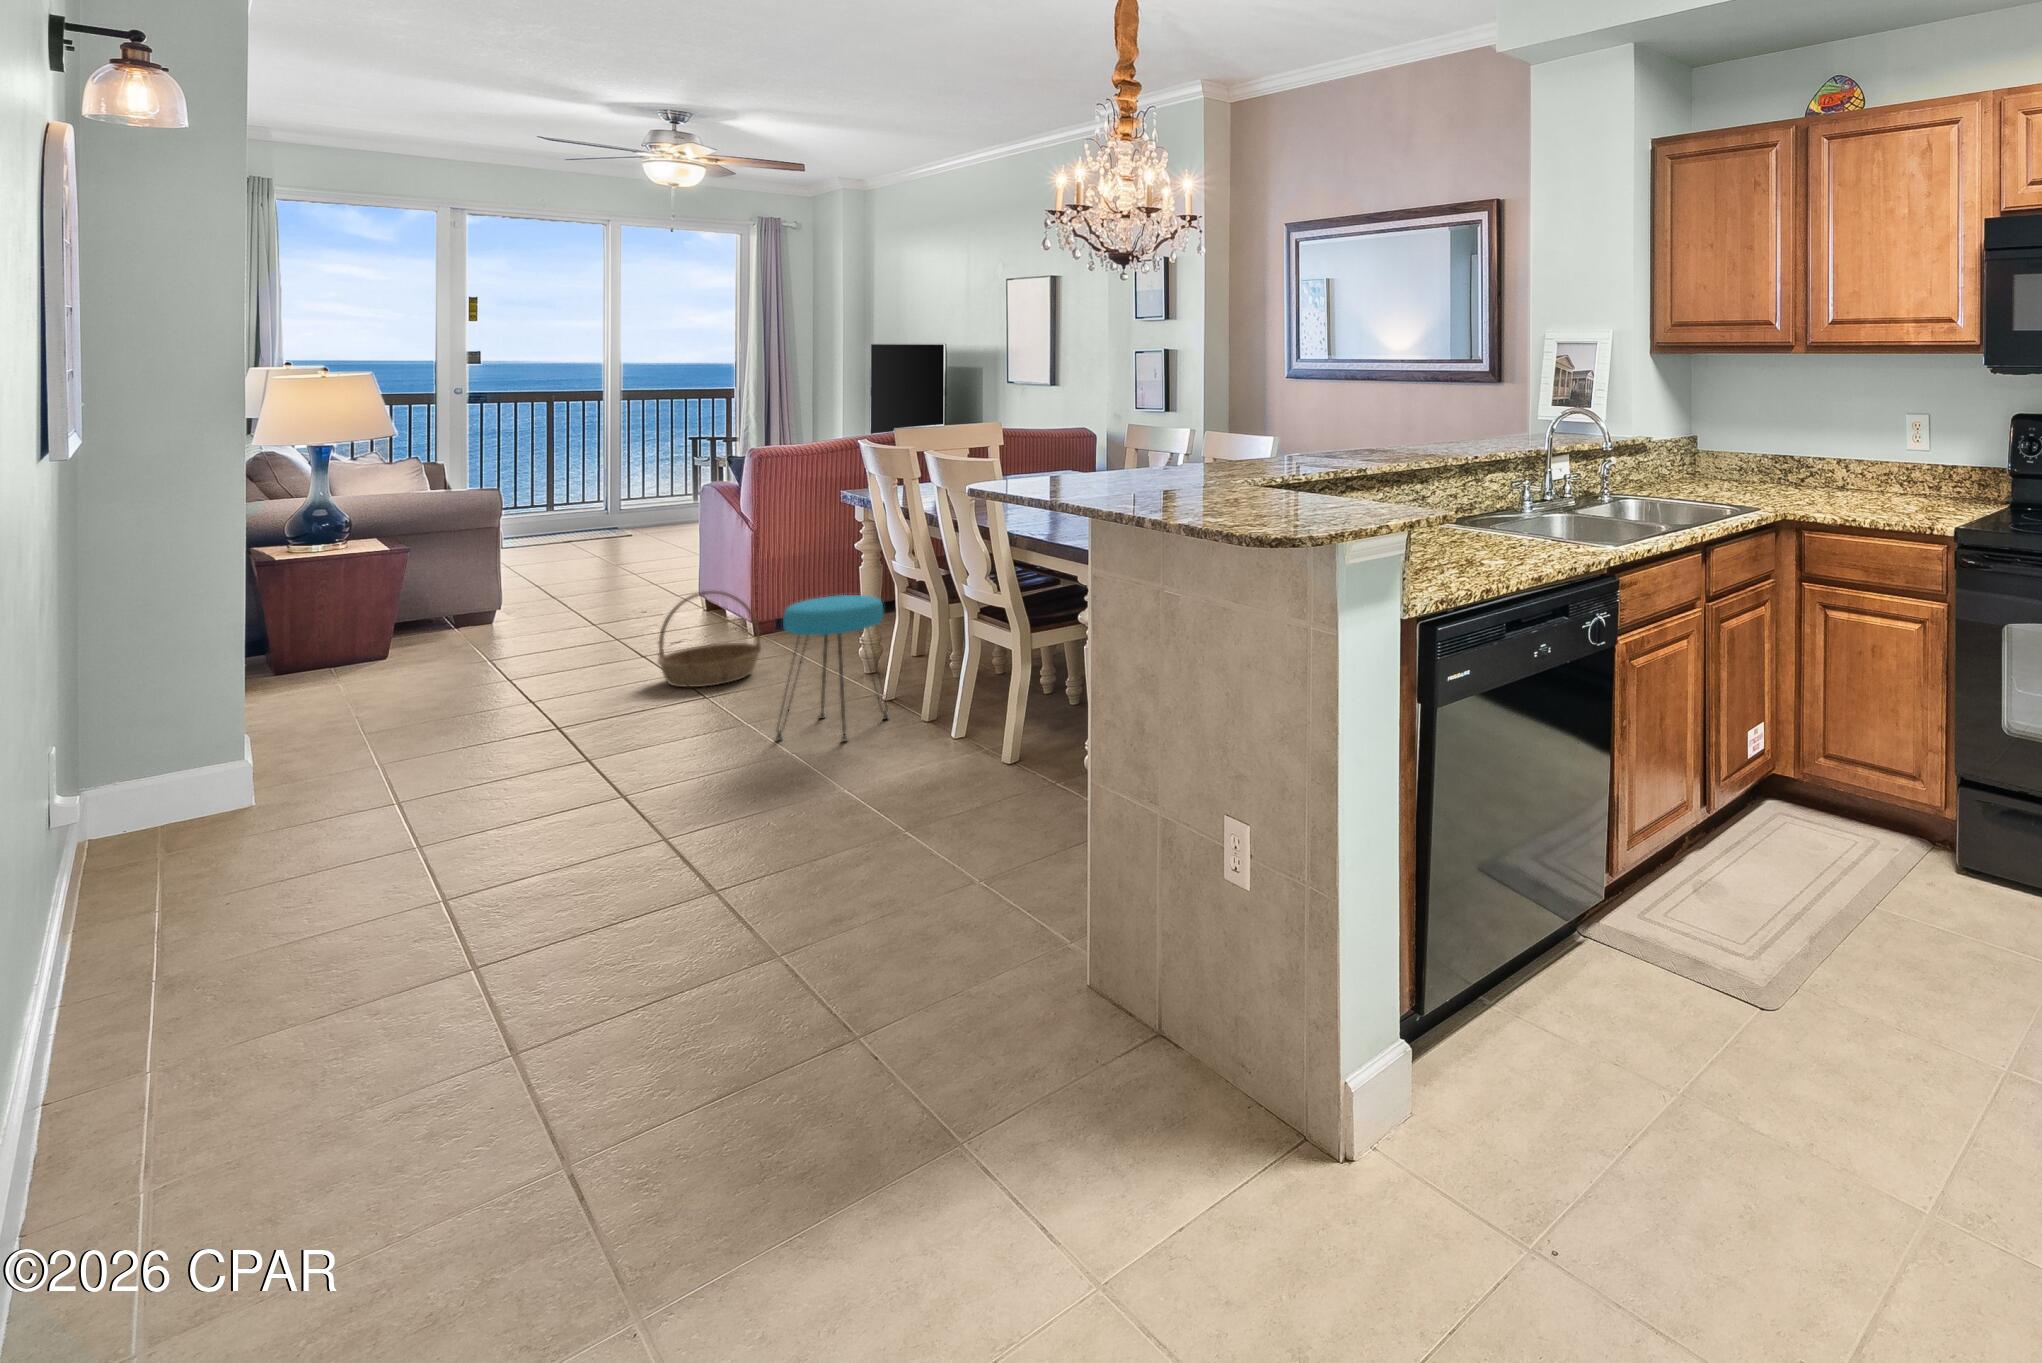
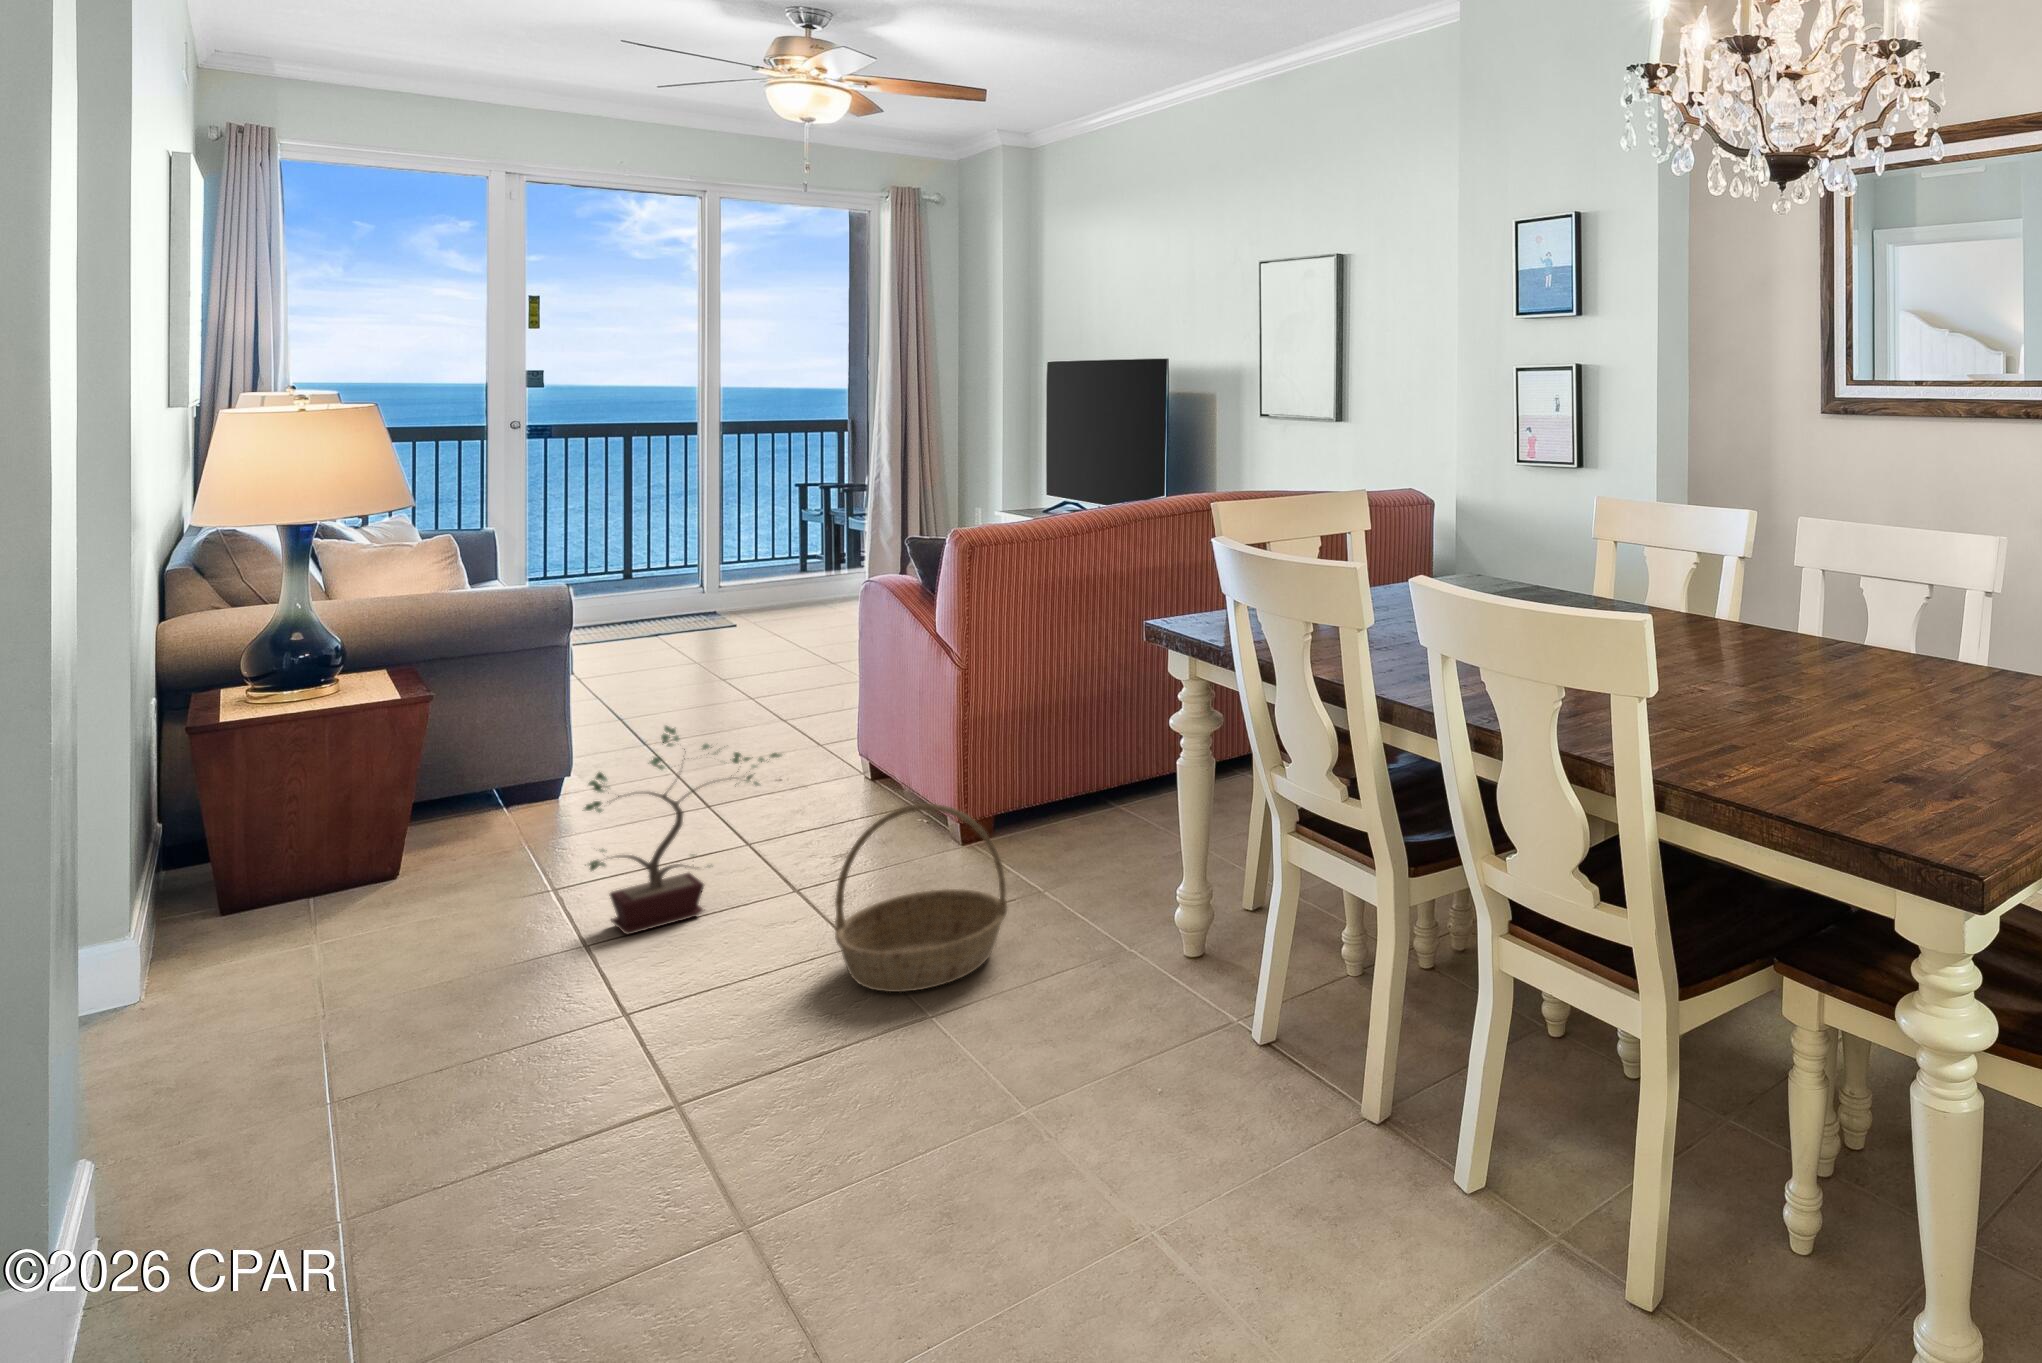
potted plant: none [508,556,637,673] -> present [585,726,781,934]
stool: present [776,595,888,740] -> none [1104,859,1303,1203]

